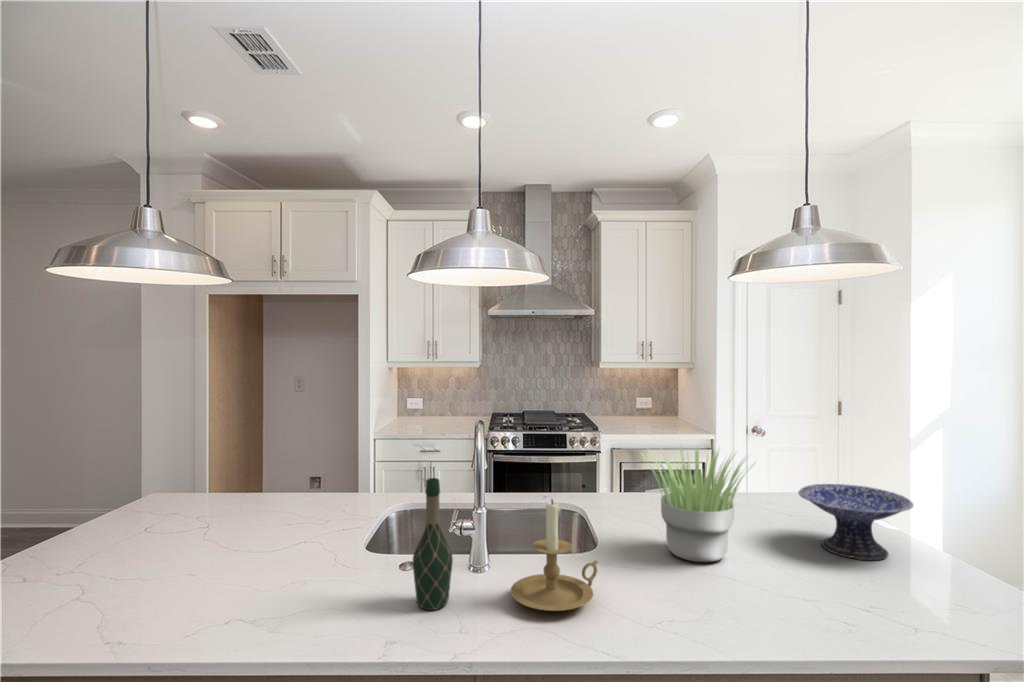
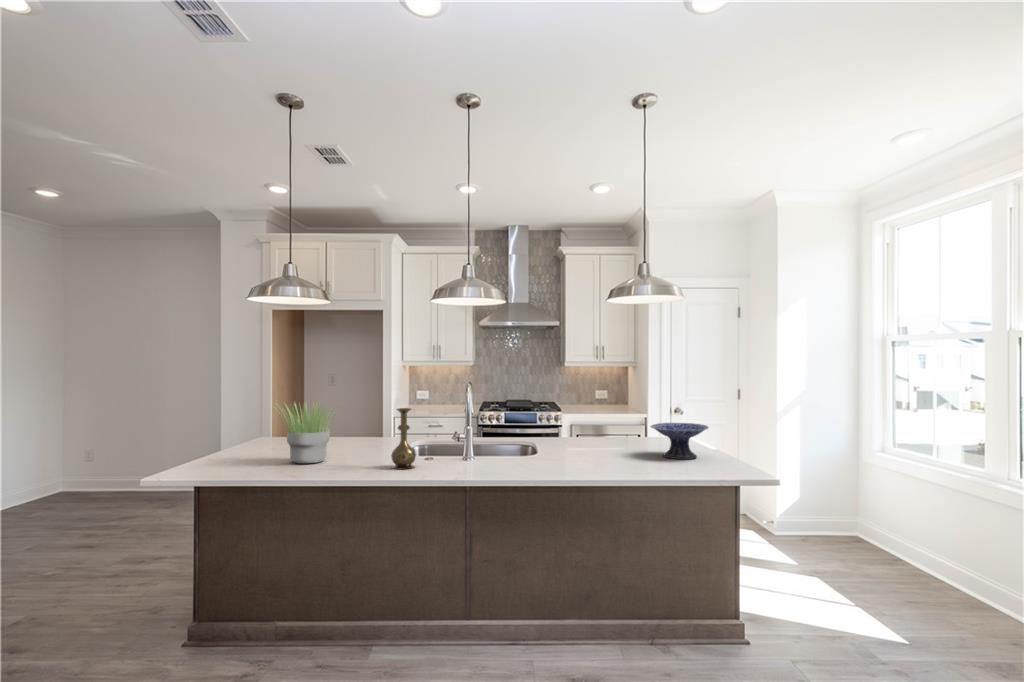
potted plant: present [651,447,756,562] -> present [282,402,335,464]
vase: none [335,478,383,604] -> present [391,408,416,469]
wine bottle: present [412,478,453,610] -> none [431,406,452,471]
candle holder: present [511,500,598,611] -> none [481,416,528,471]

